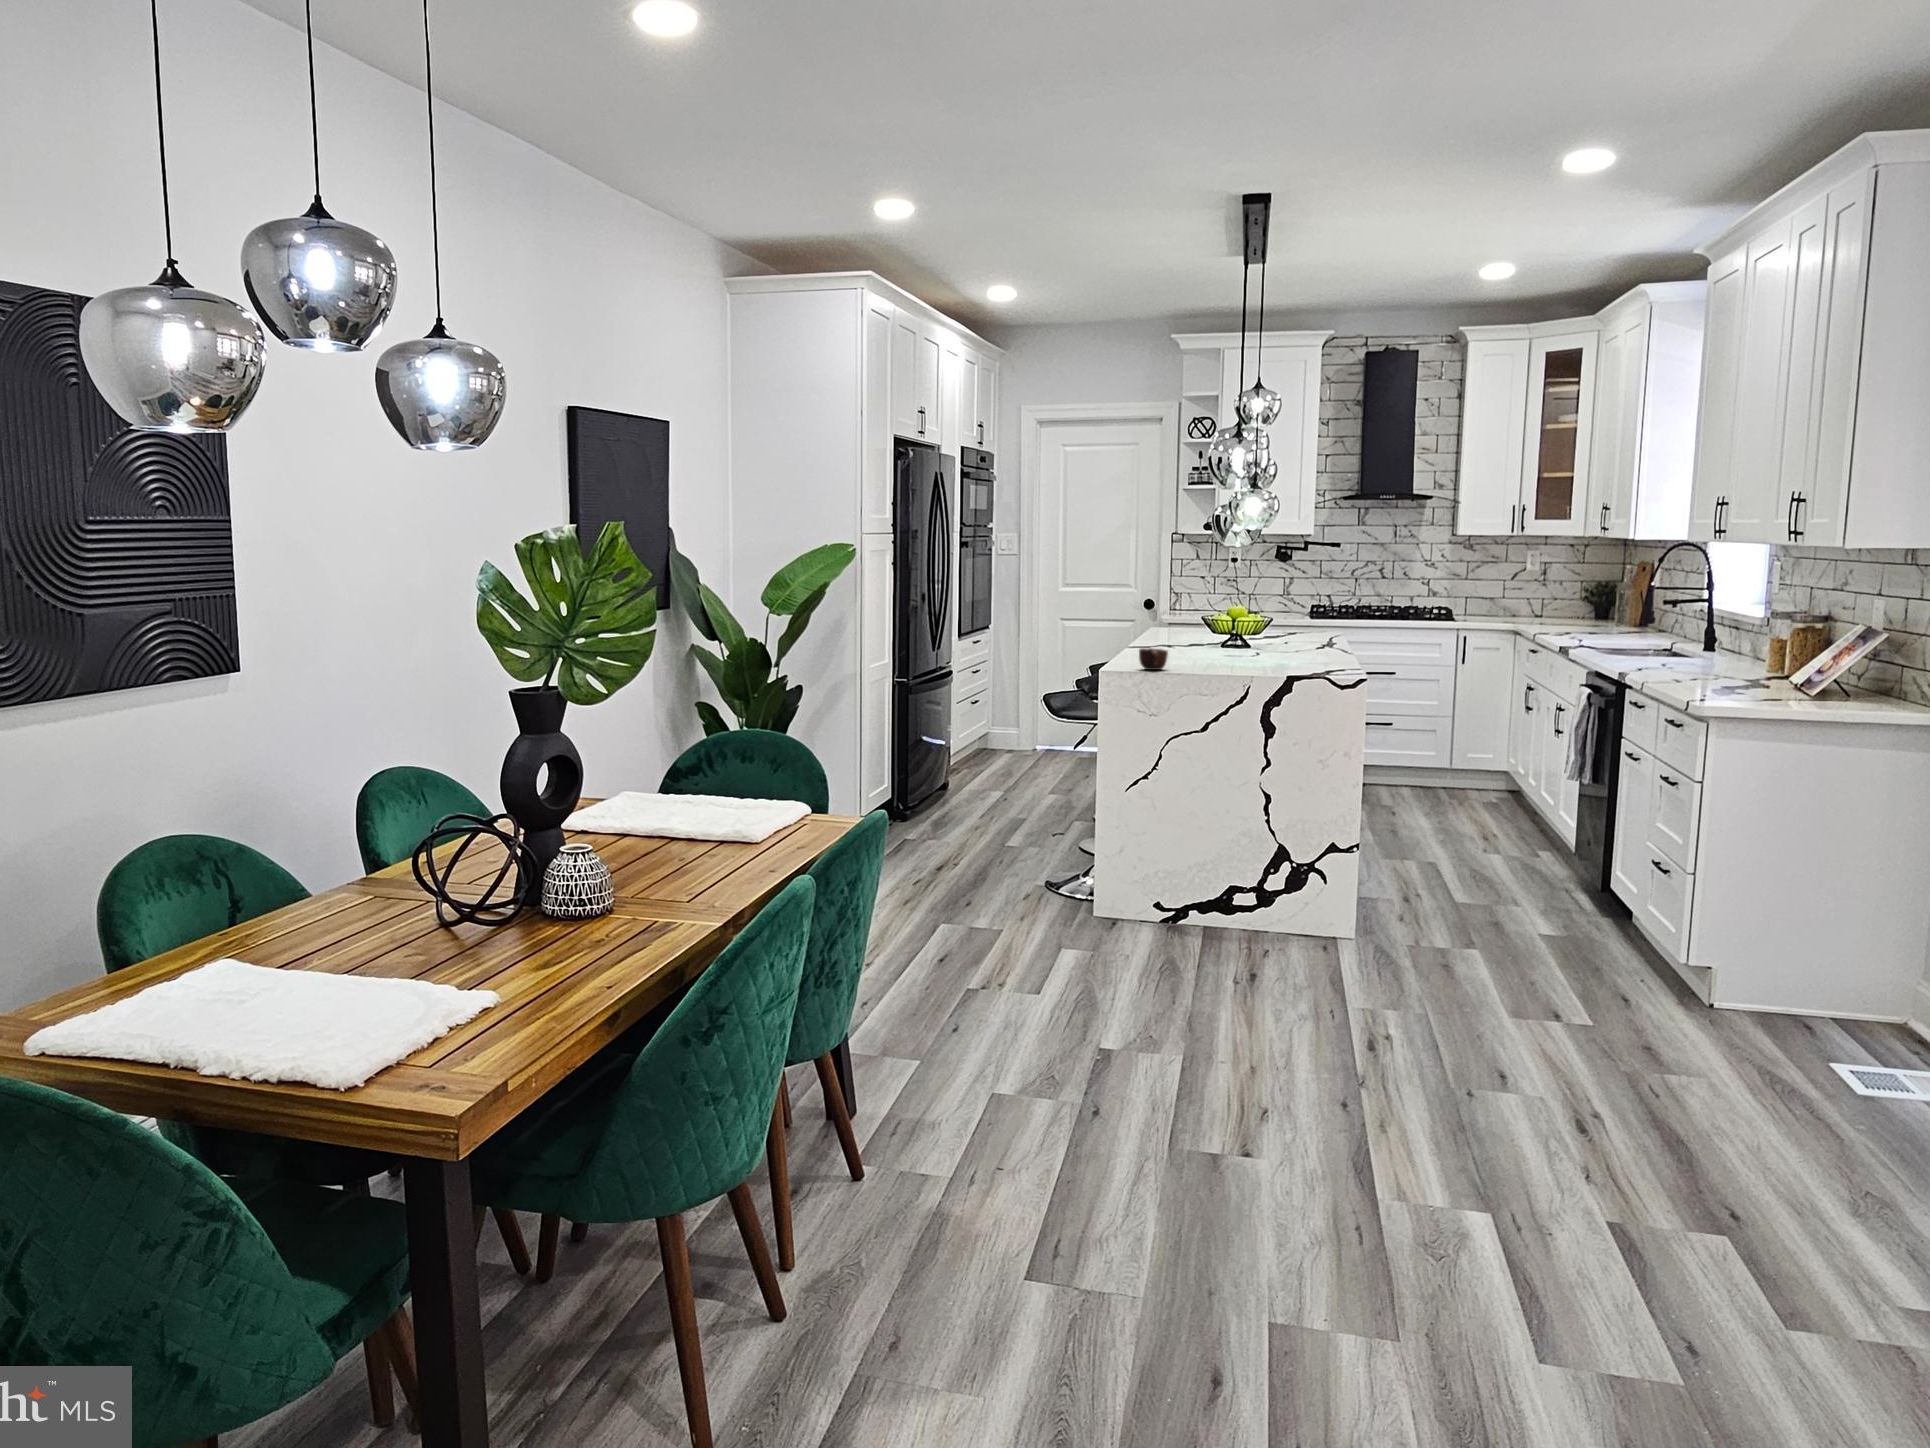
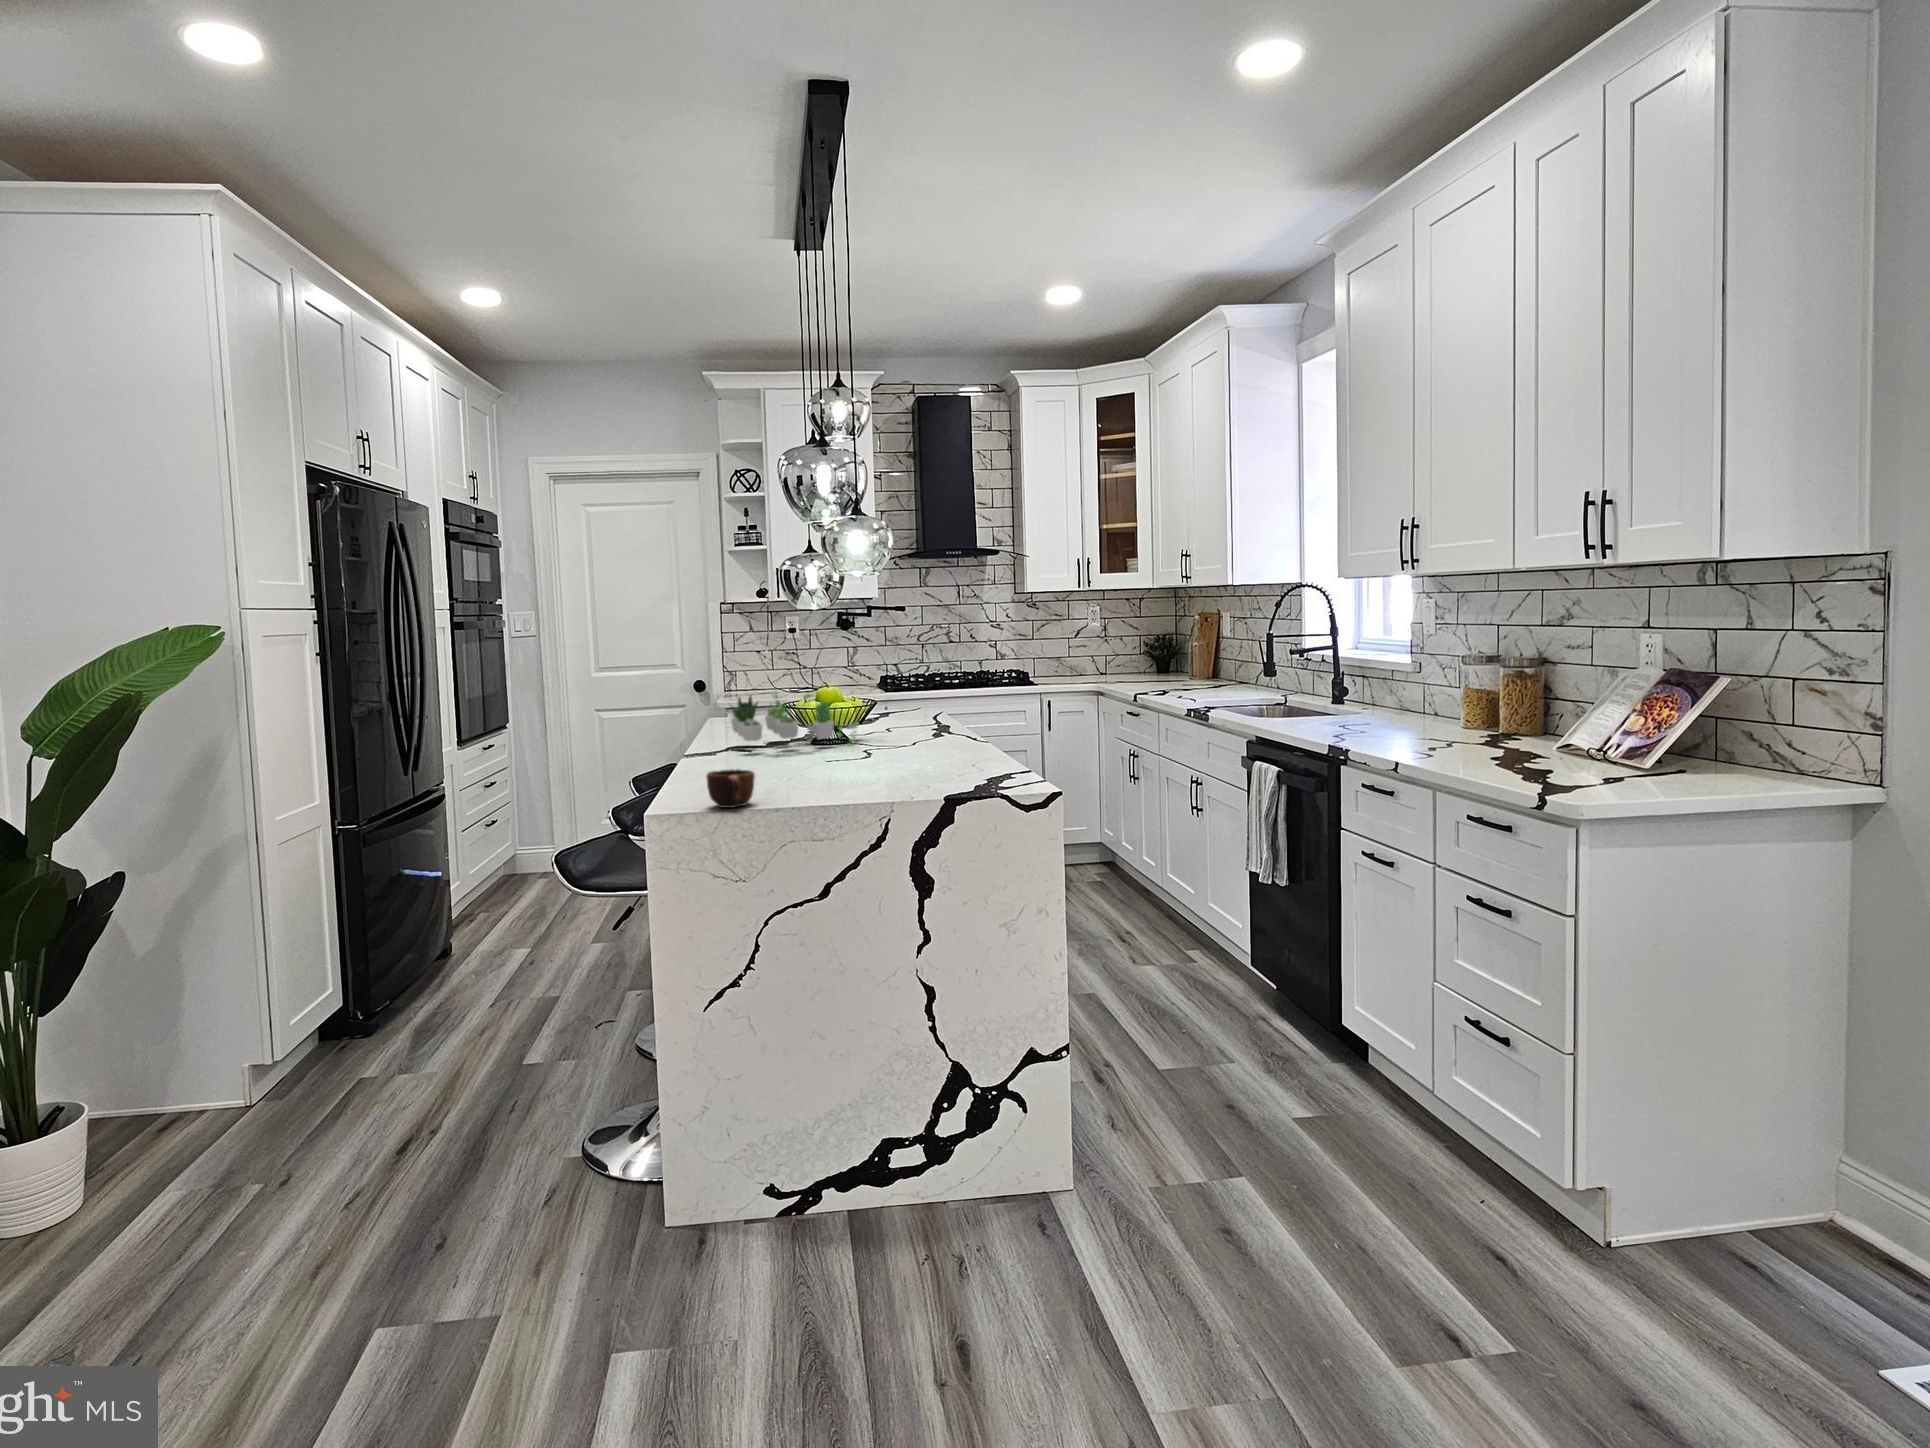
succulent plant: none [1162,604,1259,650] -> present [731,691,859,745]

